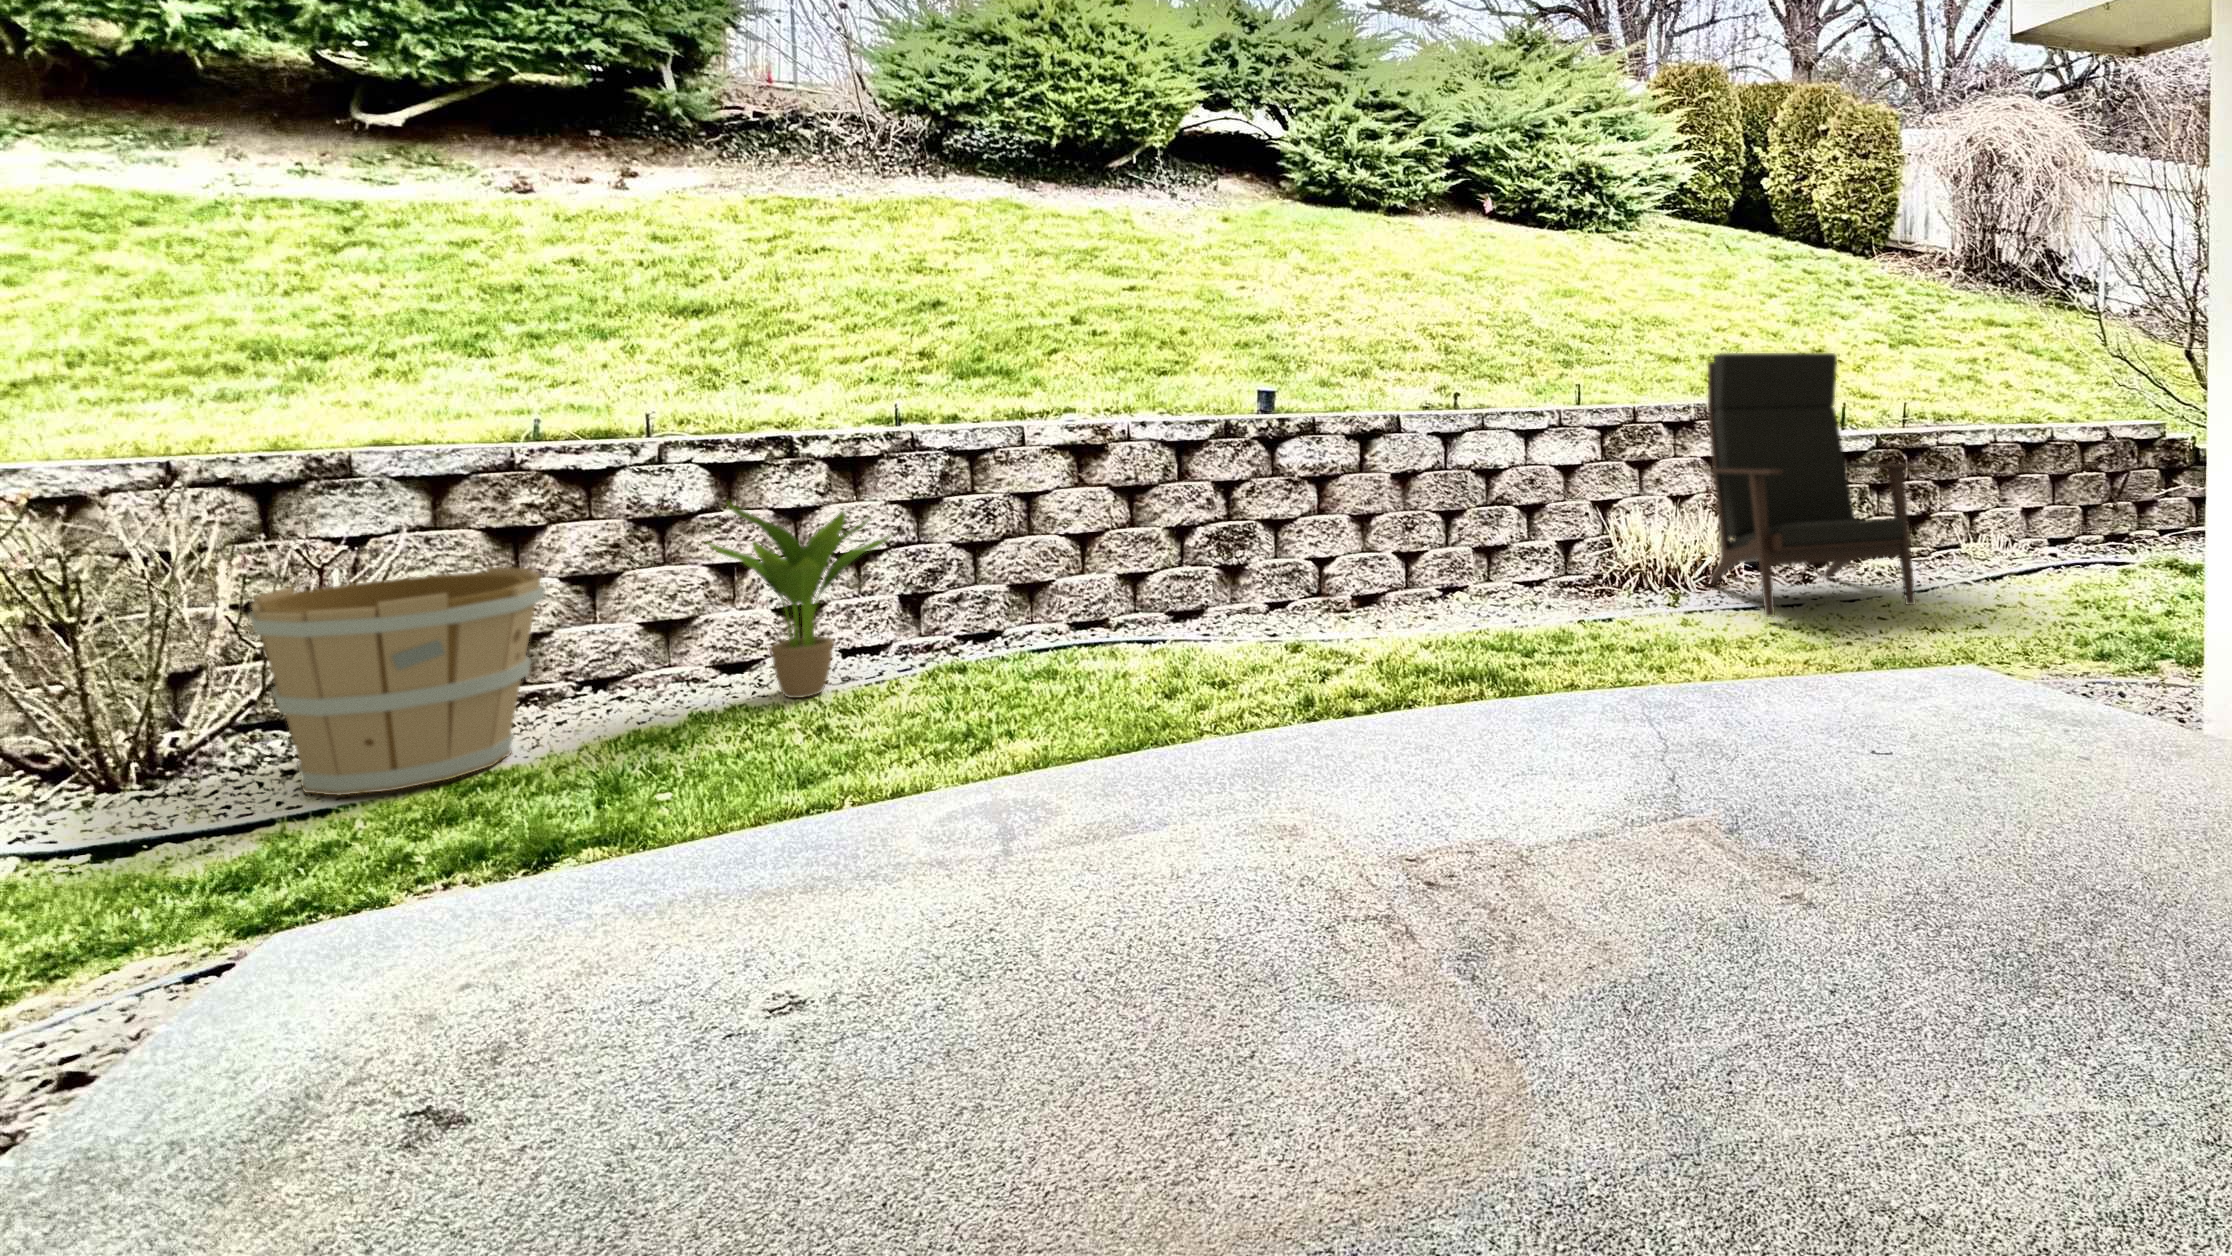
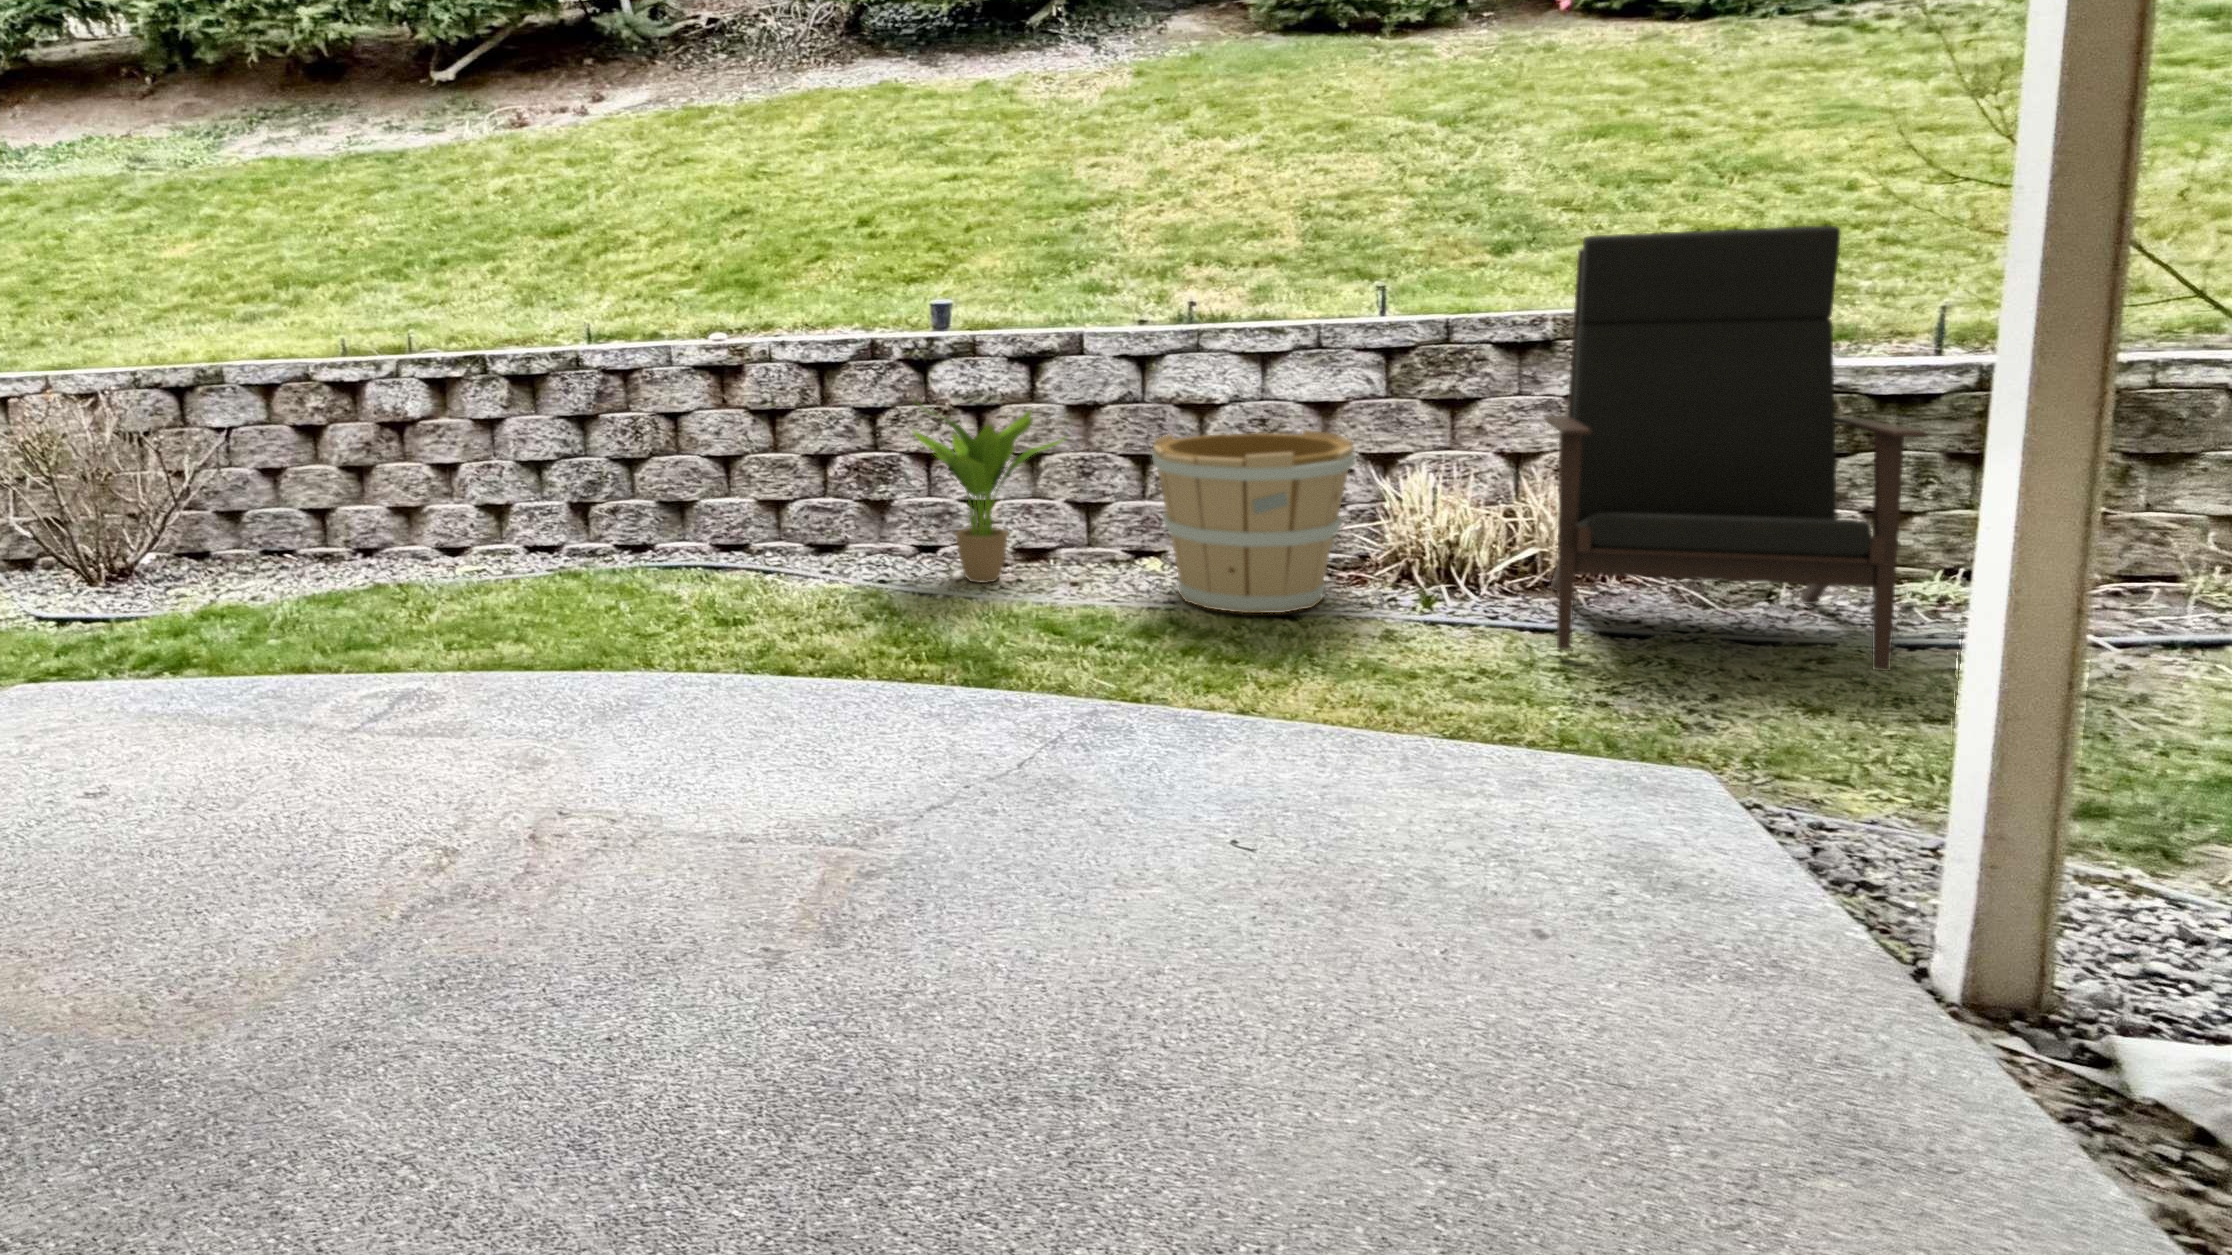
potted plant: present [707,501,891,698] -> present [913,403,1064,583]
wooden bucket: present [250,567,545,795] -> present [1152,430,1356,613]

